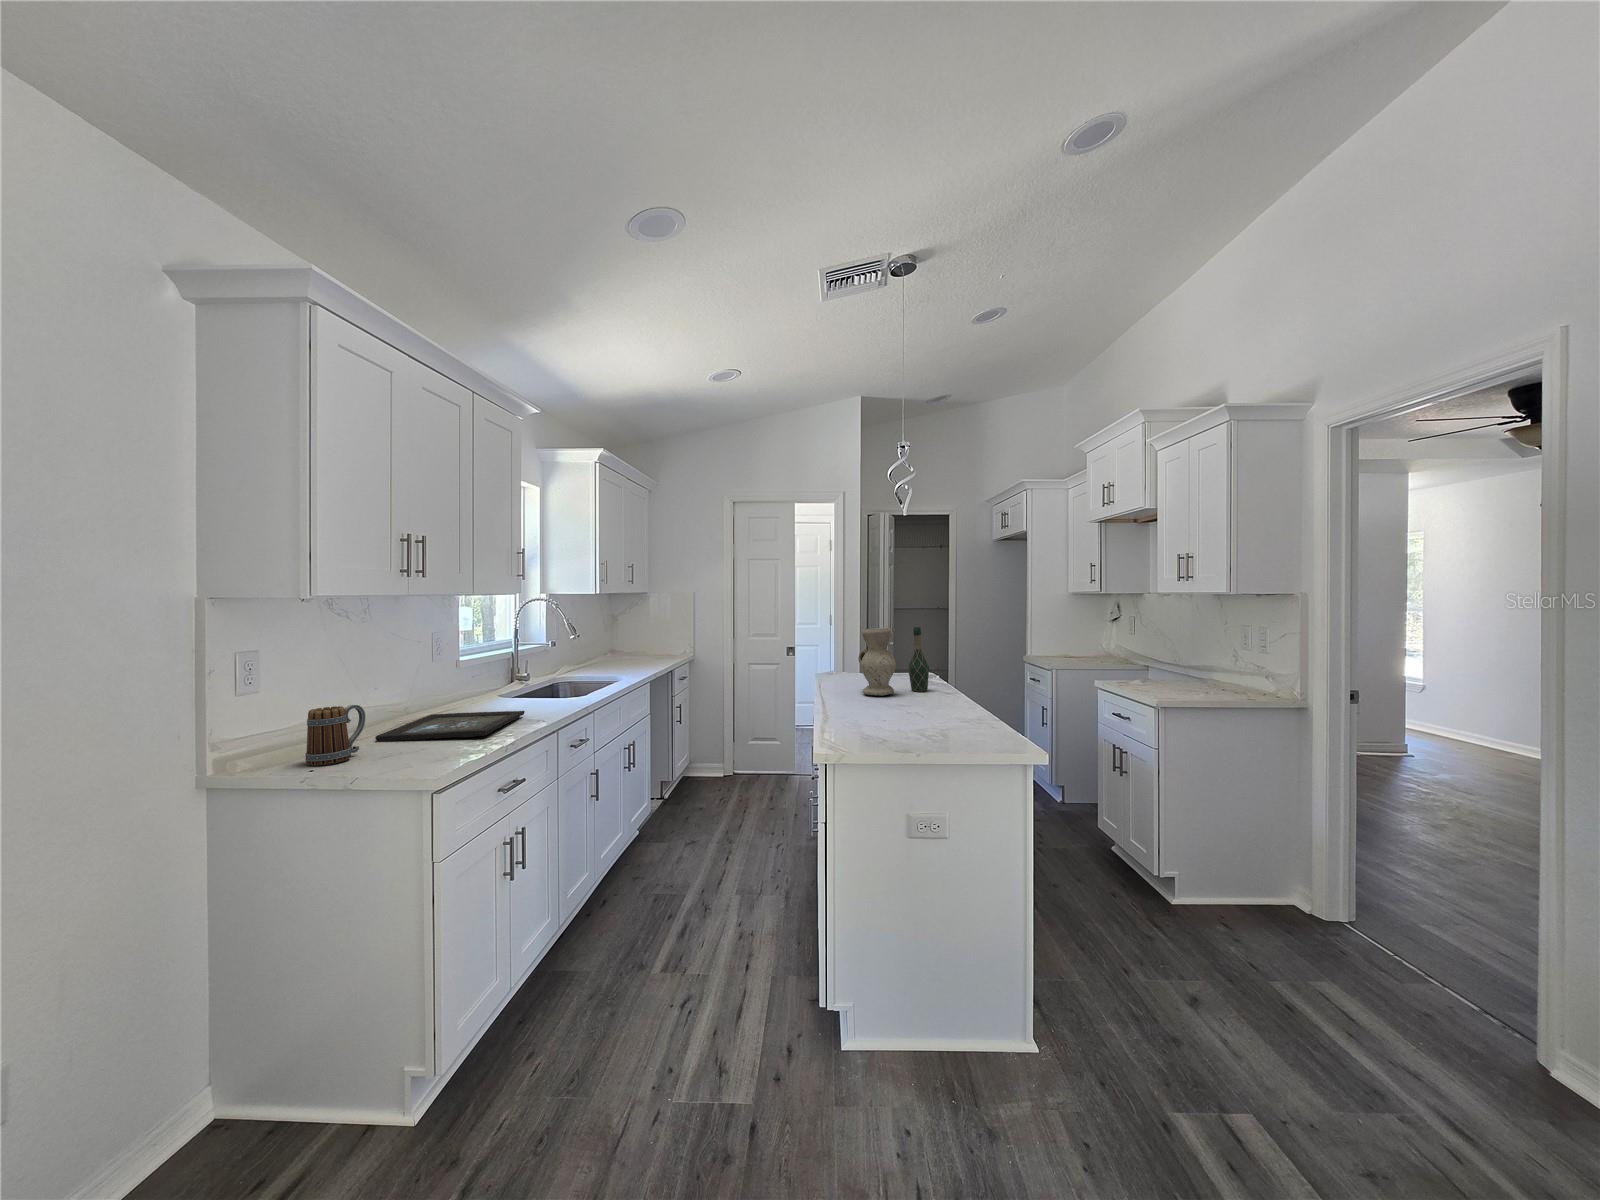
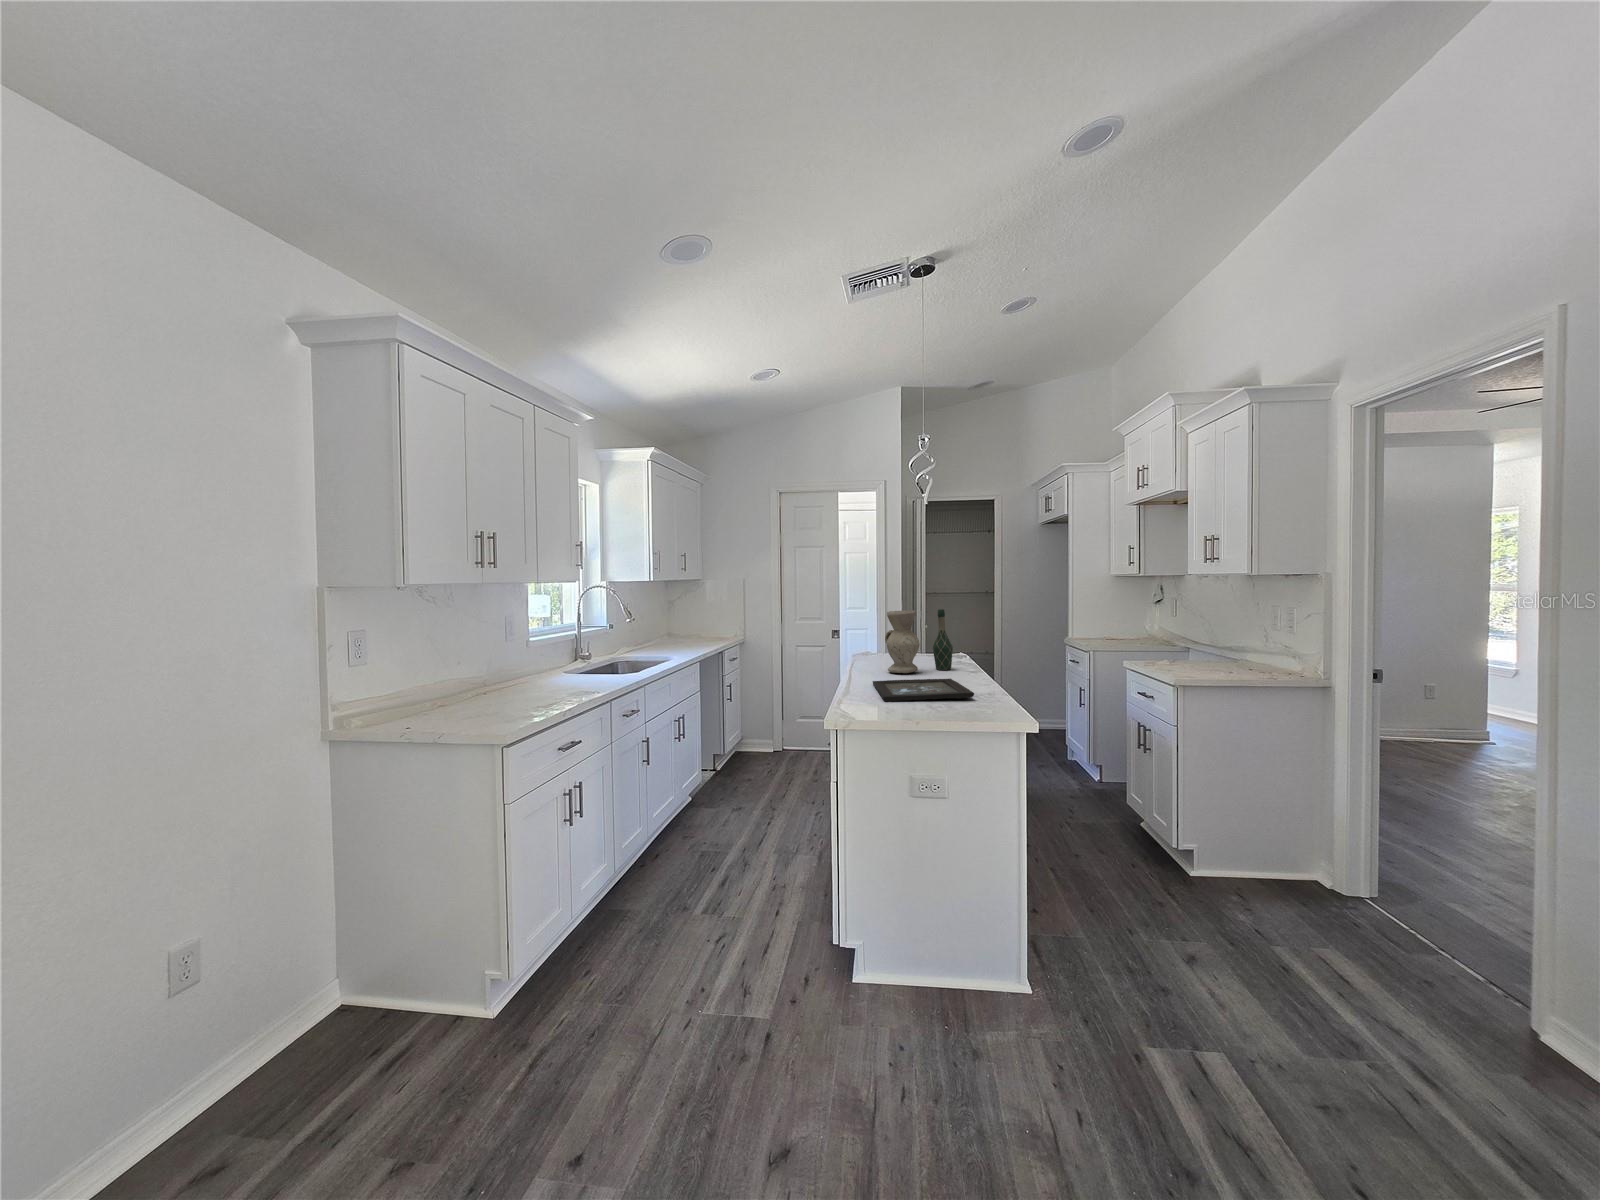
mug: present [305,705,366,766] -> none [404,674,451,724]
tray: present [375,711,525,742] -> present [873,679,974,702]

